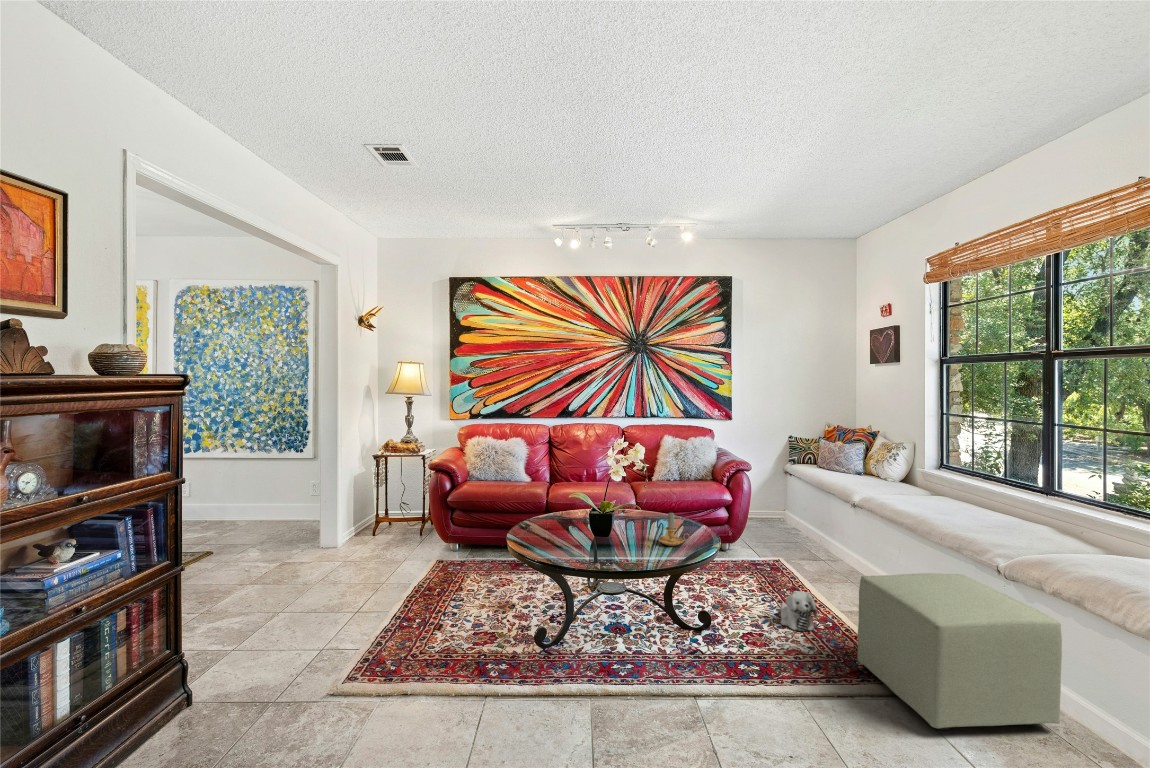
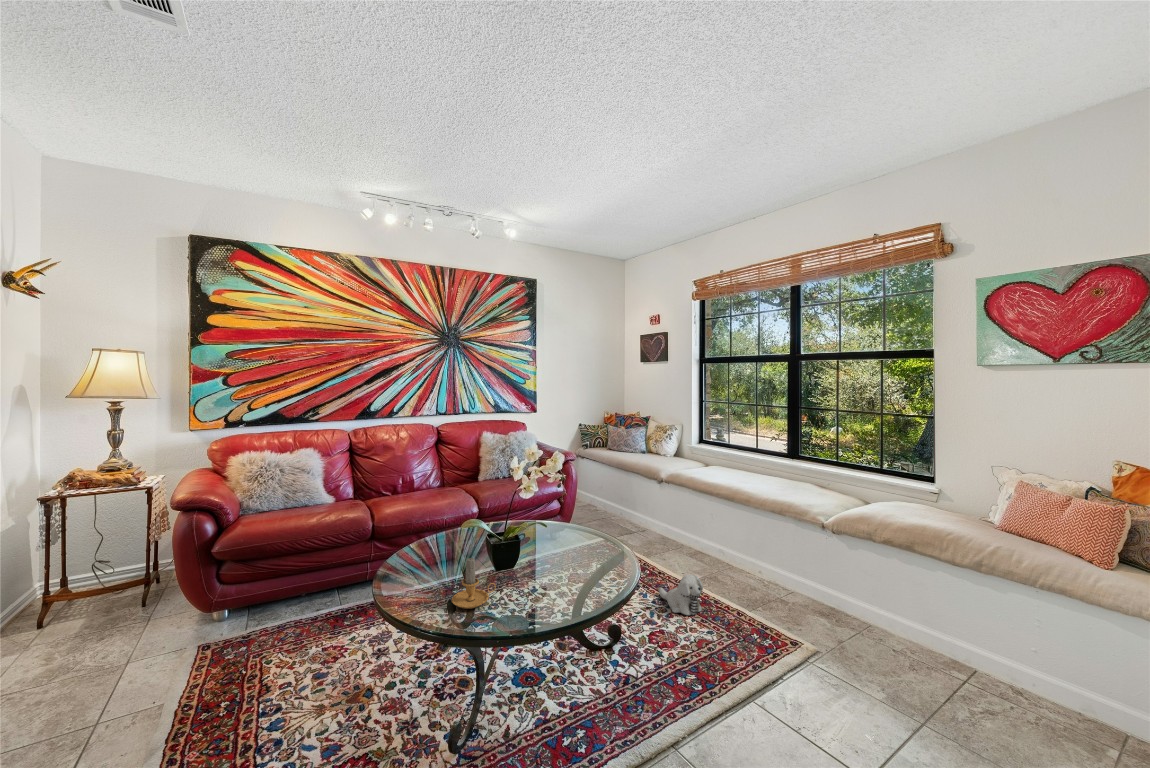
candle: present [658,513,688,546] -> present [452,558,496,609]
ottoman: present [857,573,1062,730] -> none [764,533,926,691]

